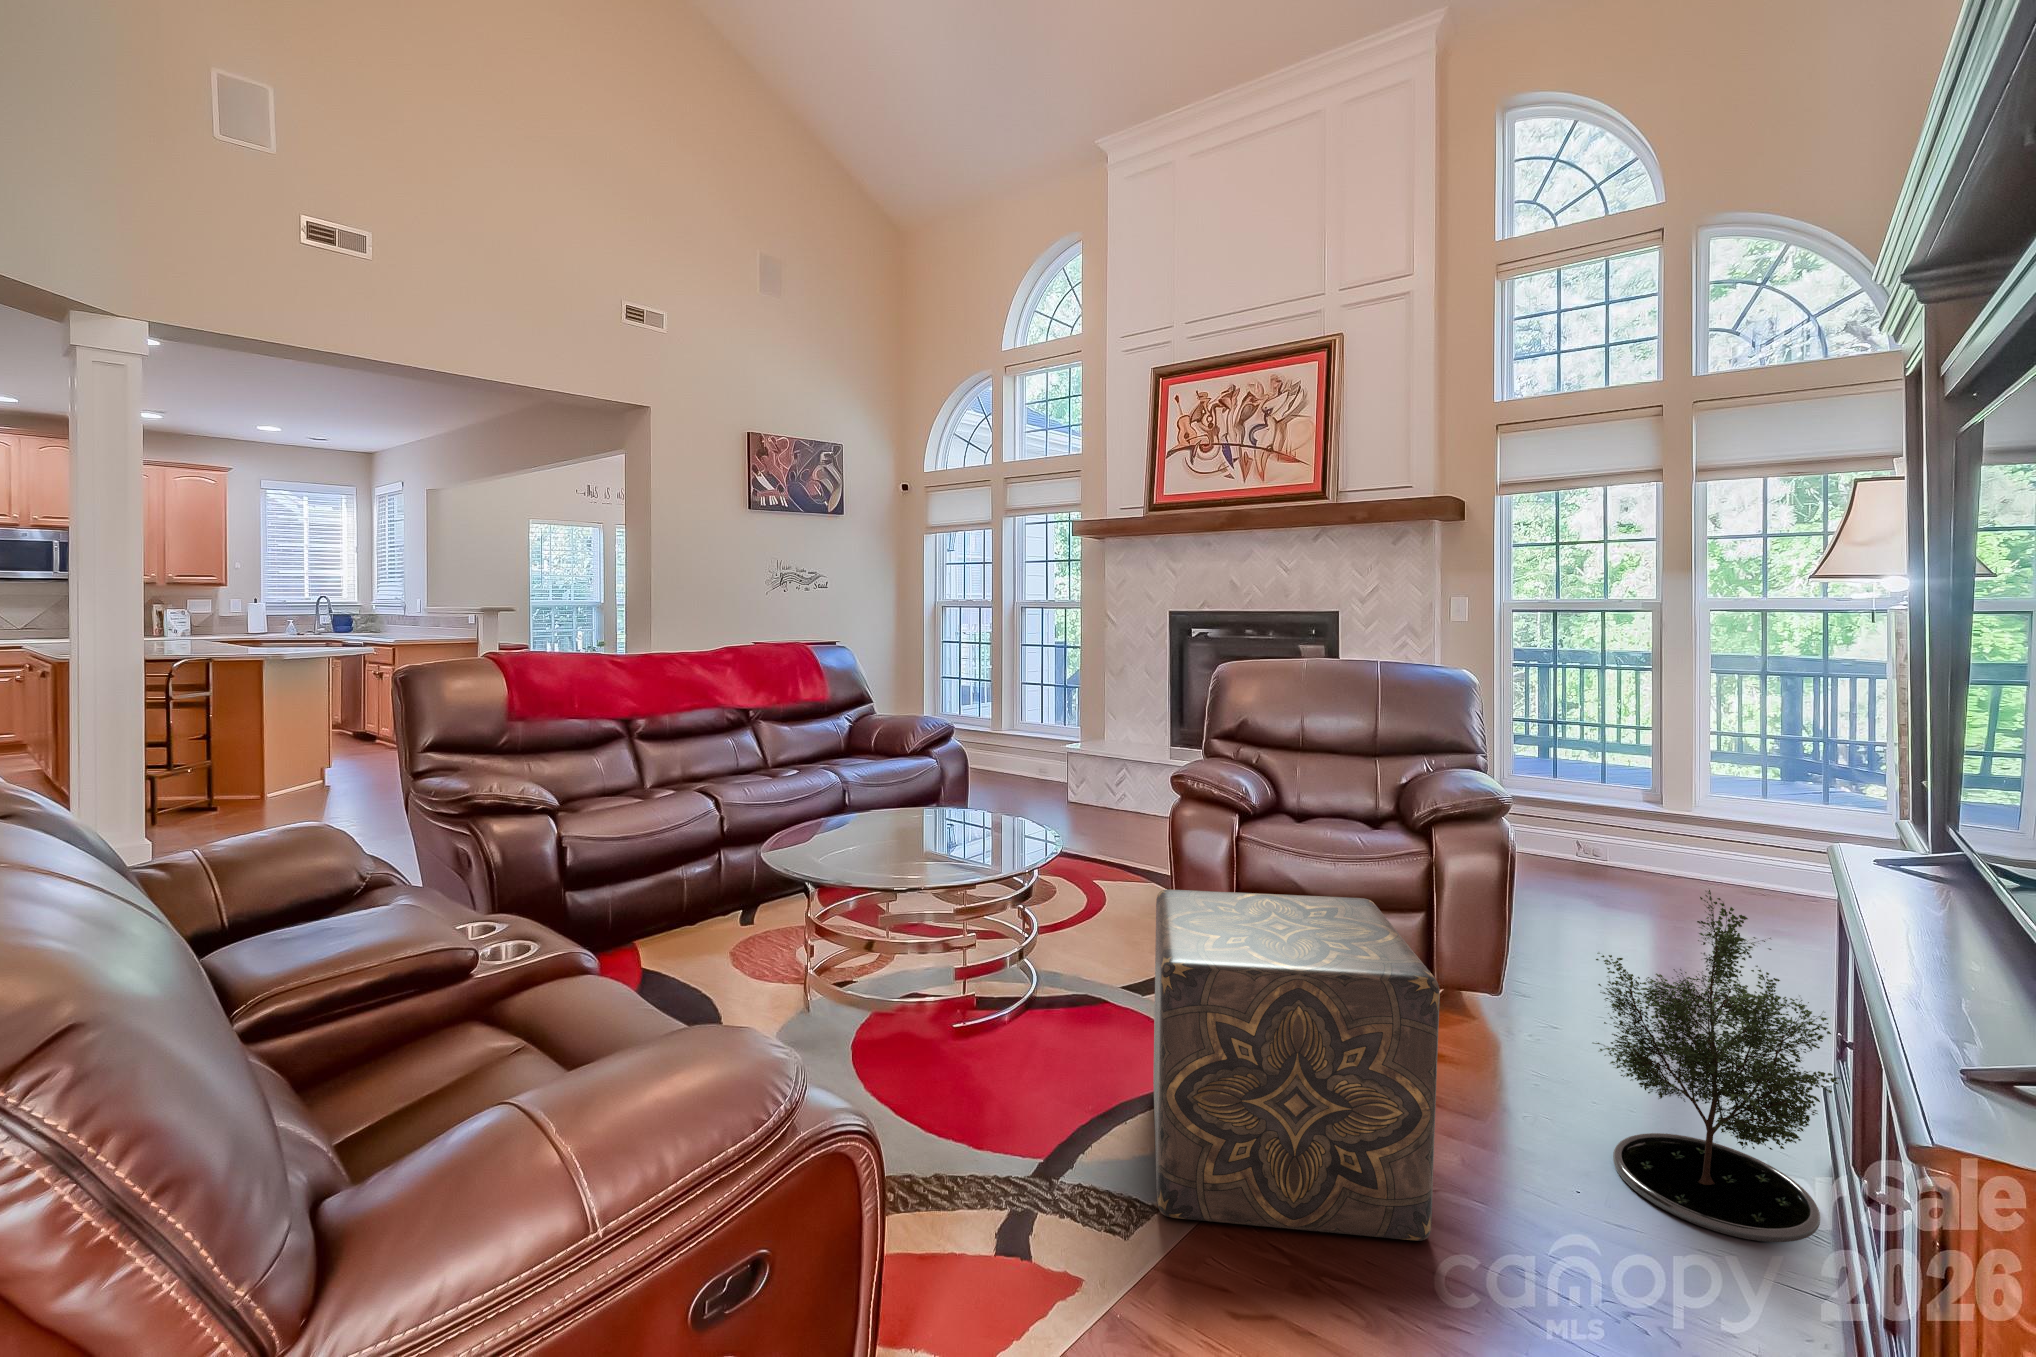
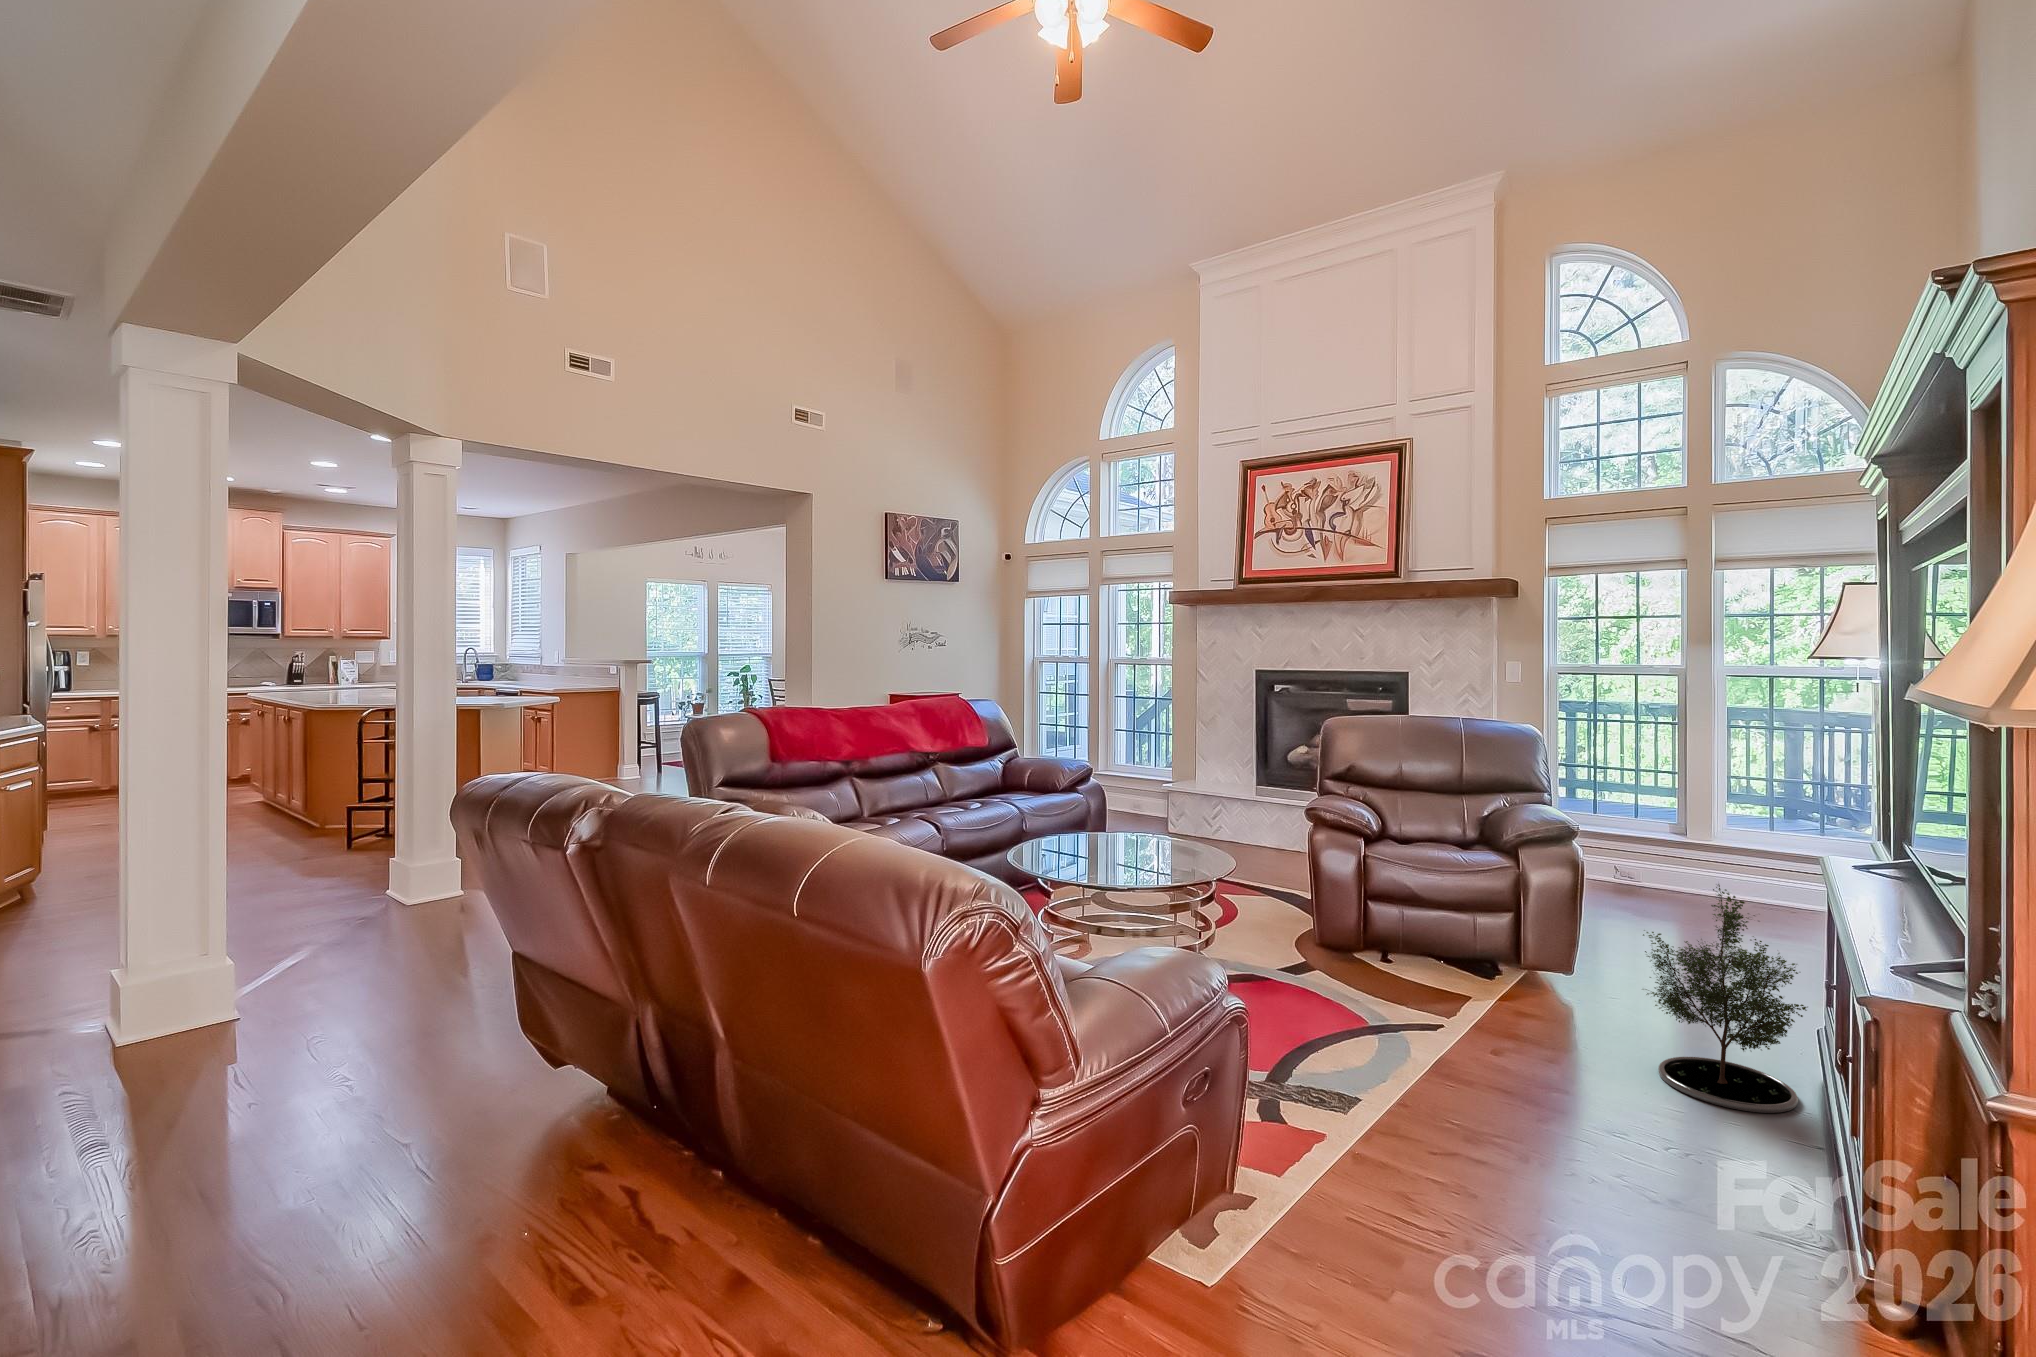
ottoman: present [1153,890,1440,1241] -> none [1327,887,1542,1110]

